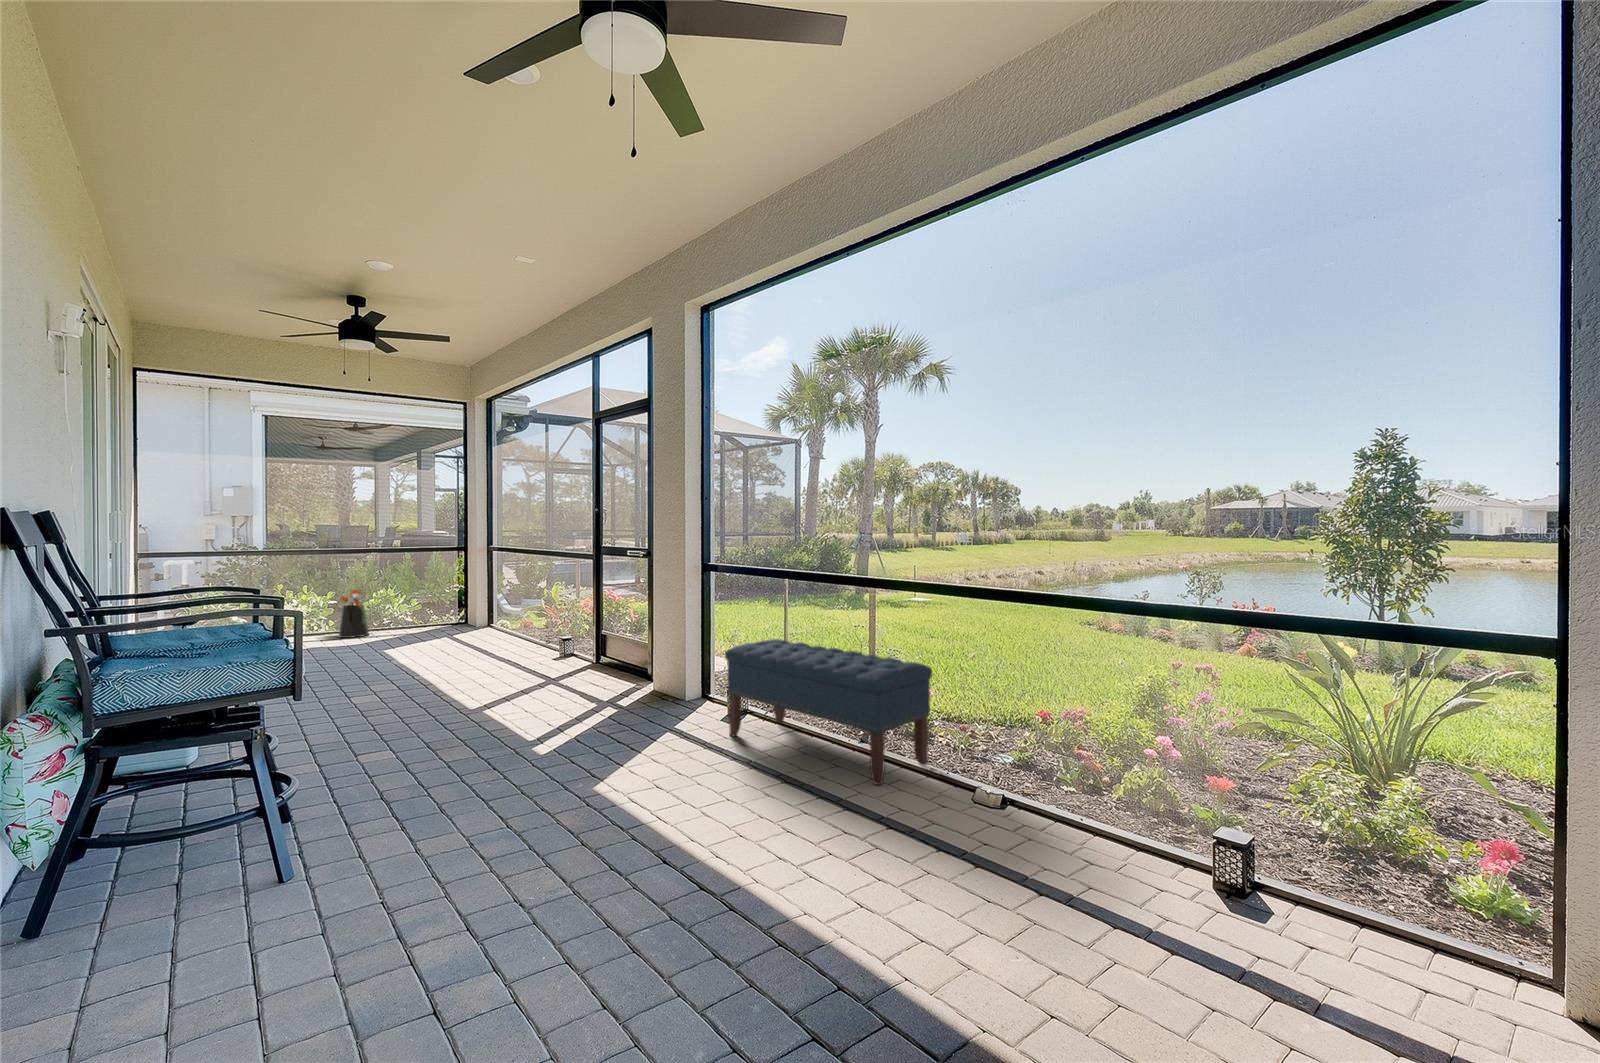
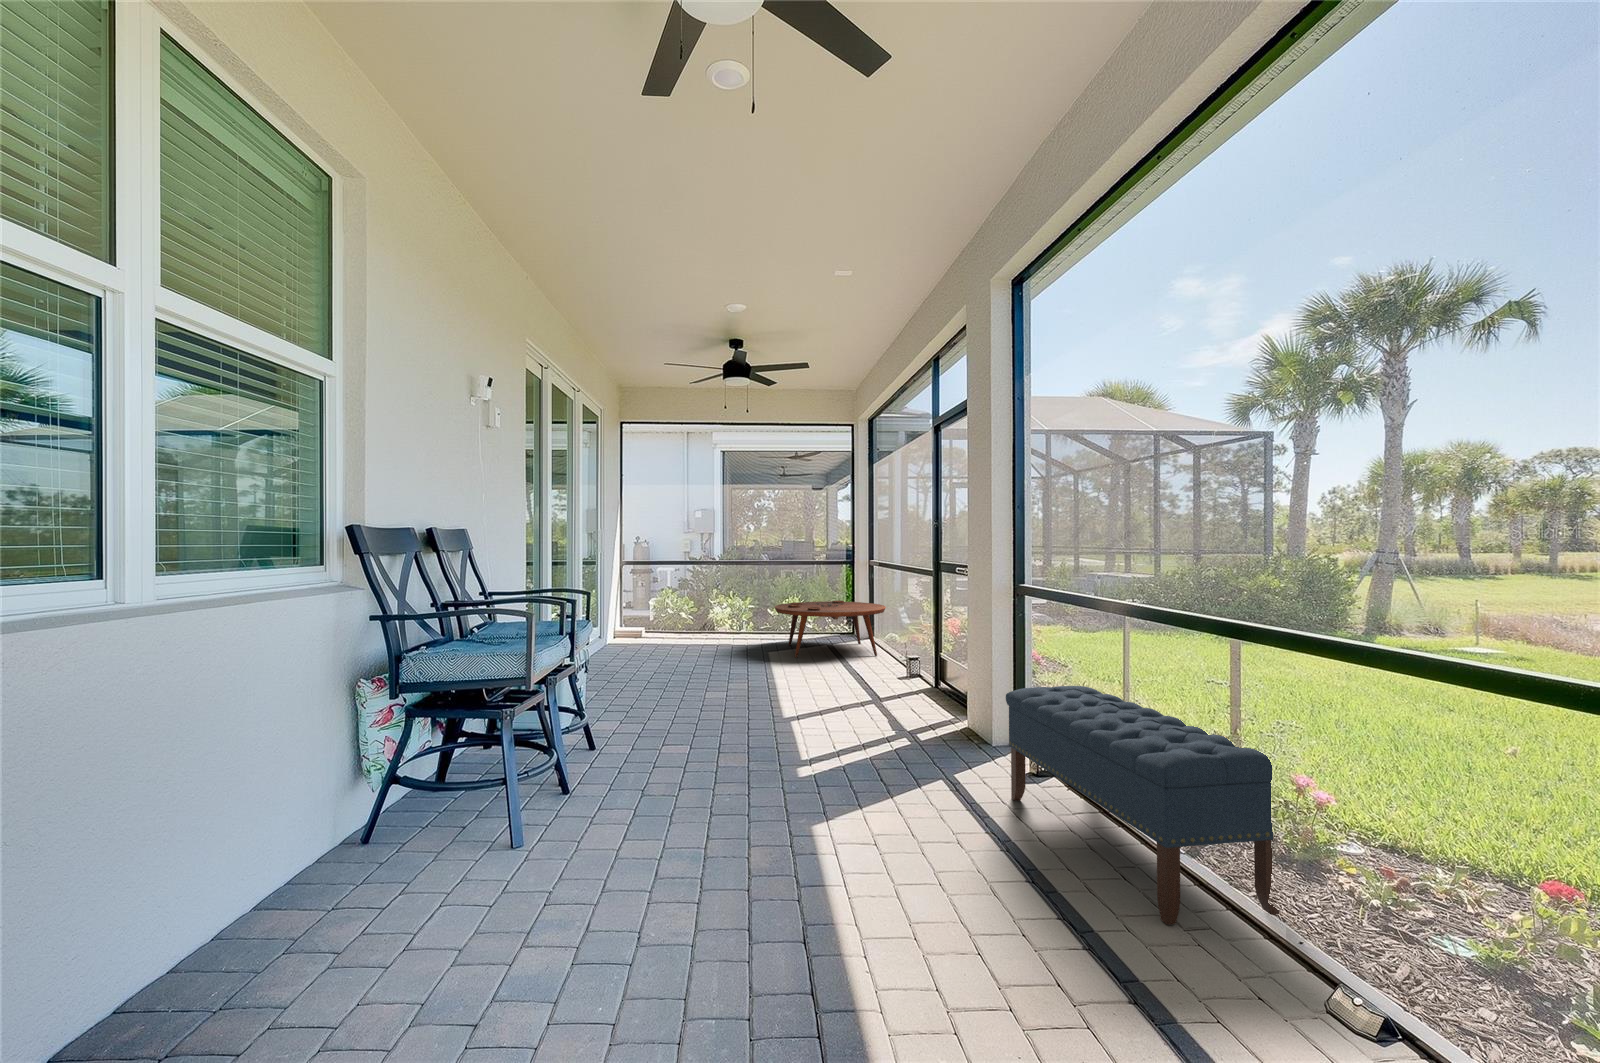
coffee table: none [387,589,520,654] -> present [775,600,886,658]
watering can: present [339,590,369,638] -> none [750,596,773,638]

